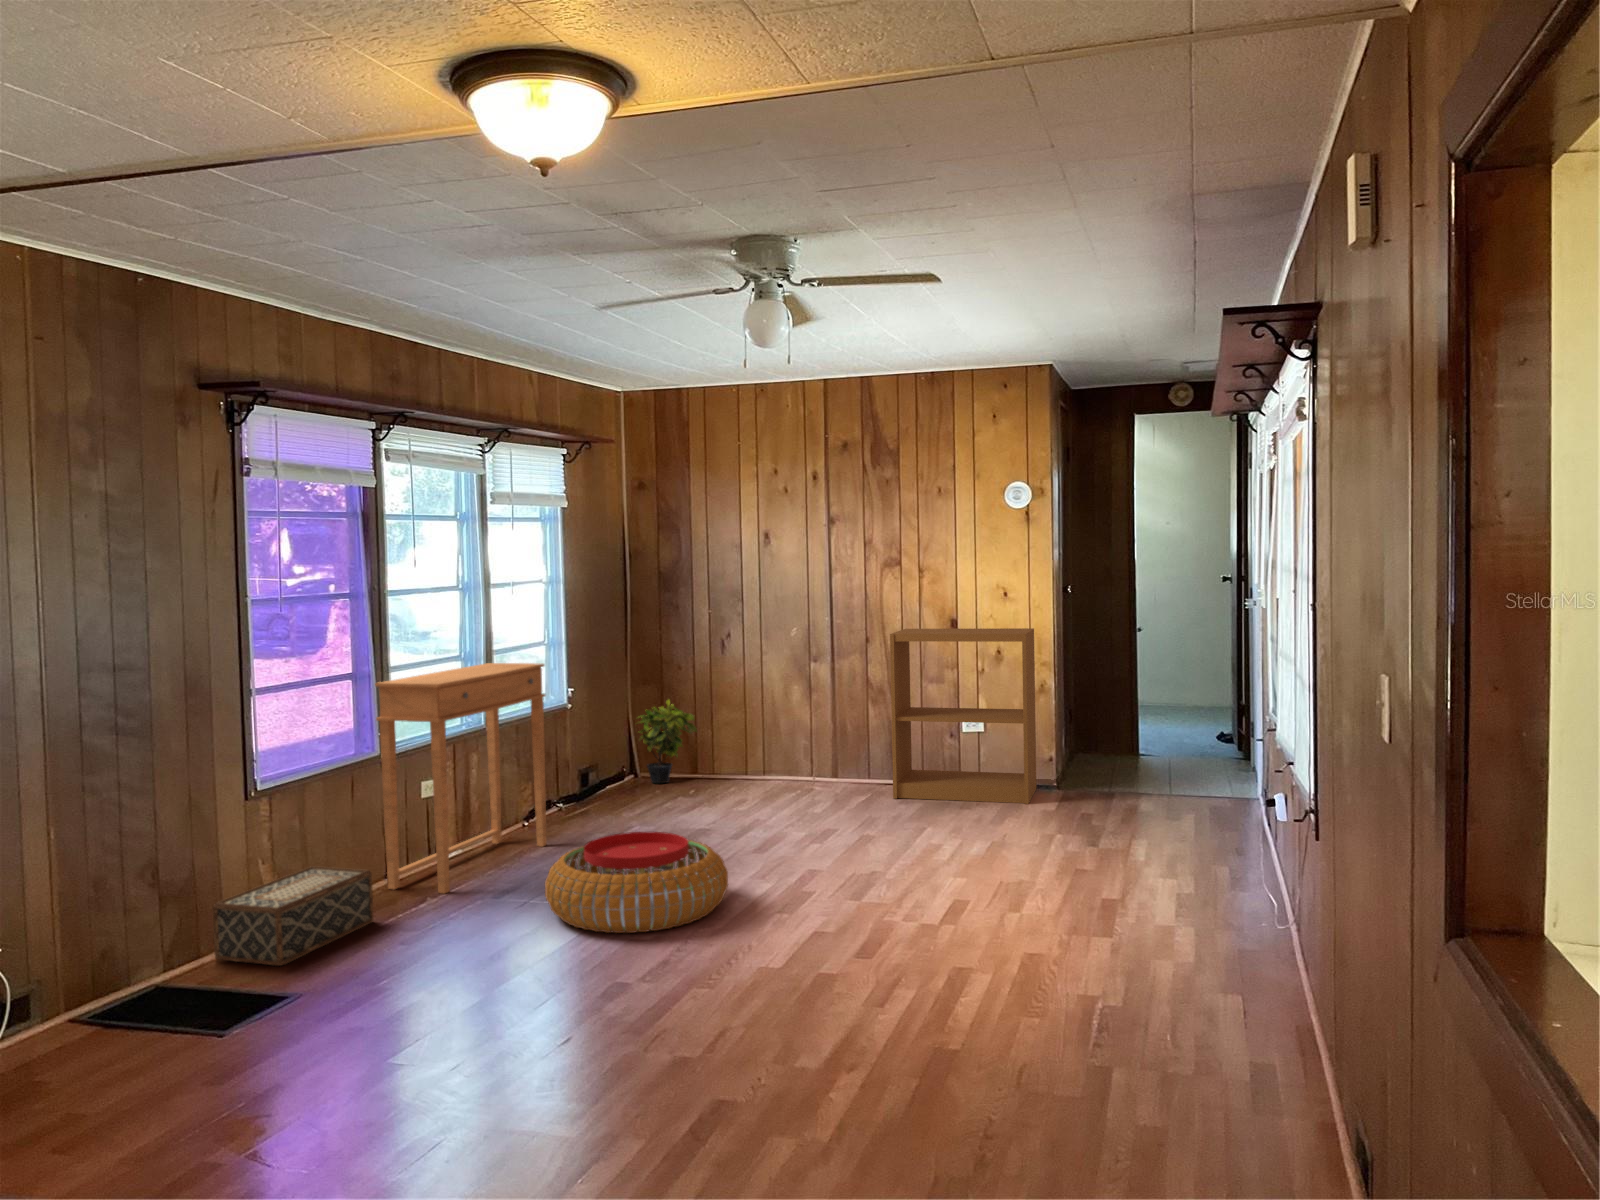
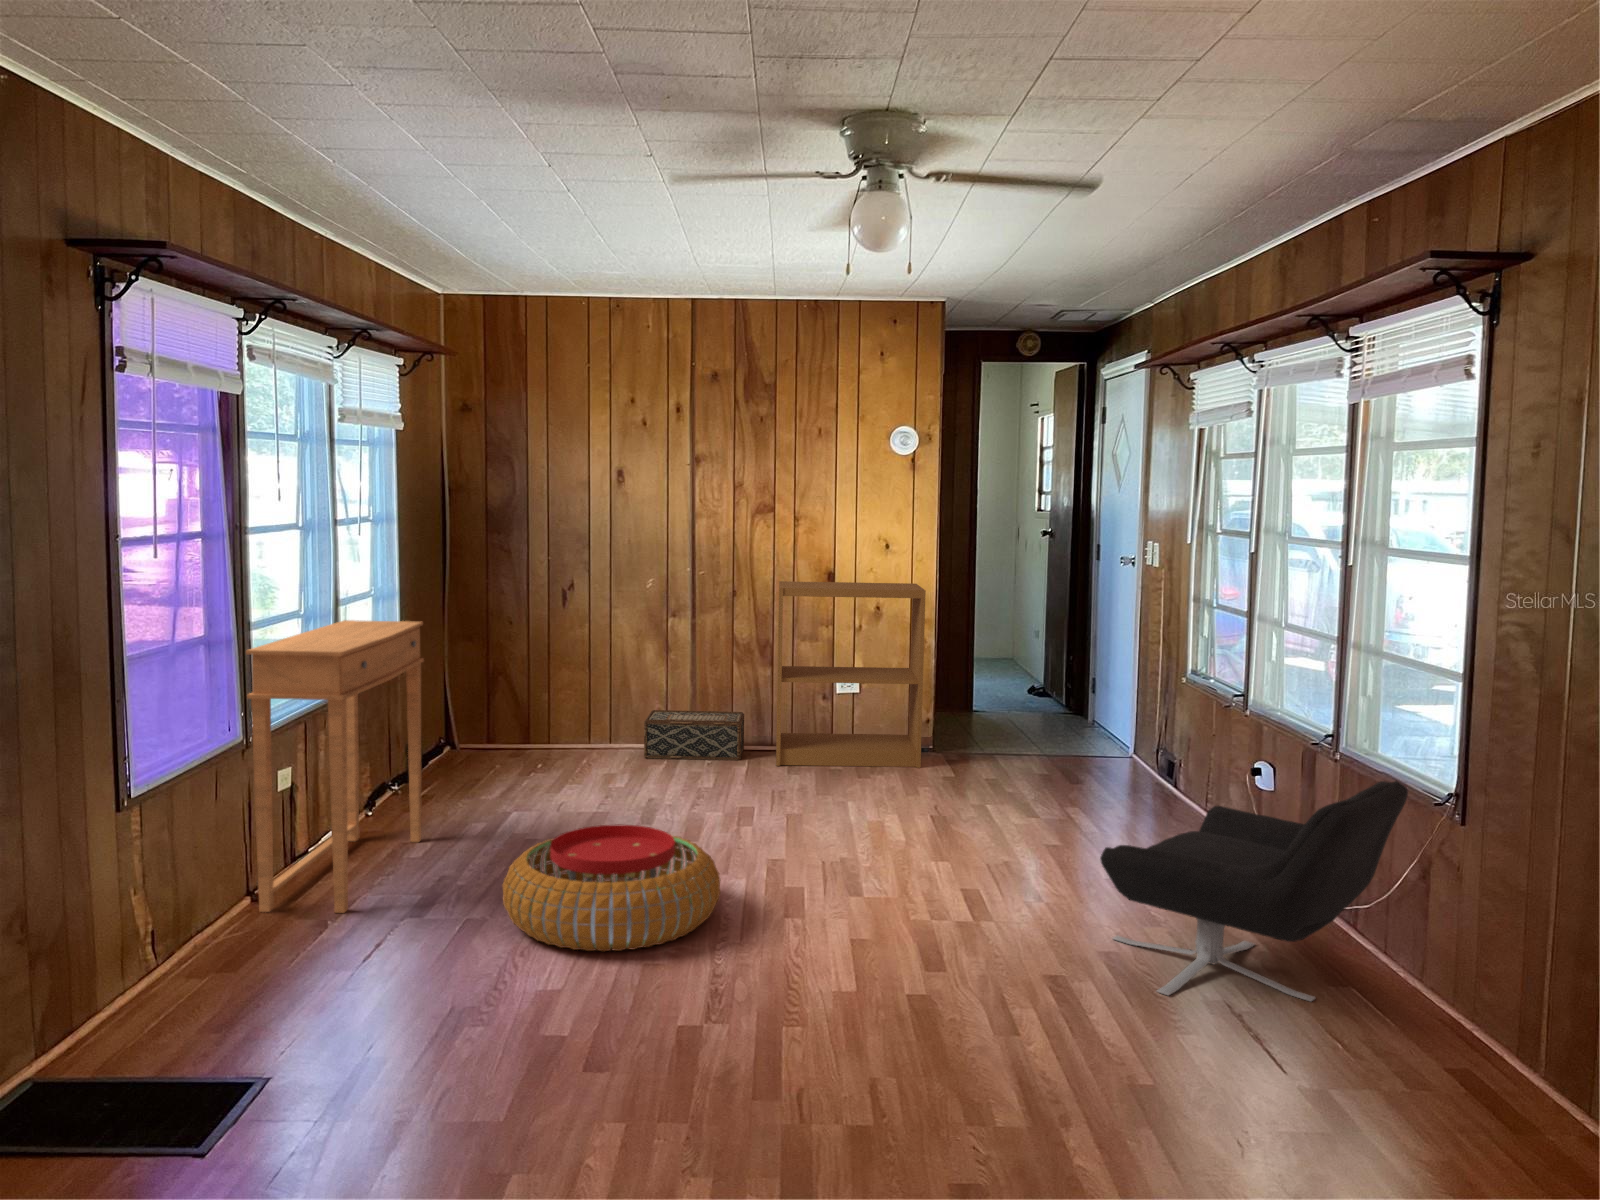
potted plant: present [637,700,697,783] -> none [461,658,537,755]
lounge chair: none [998,804,1297,1019] -> present [1100,781,1408,1002]
woven basket: present [212,866,373,966] -> present [644,710,744,760]

